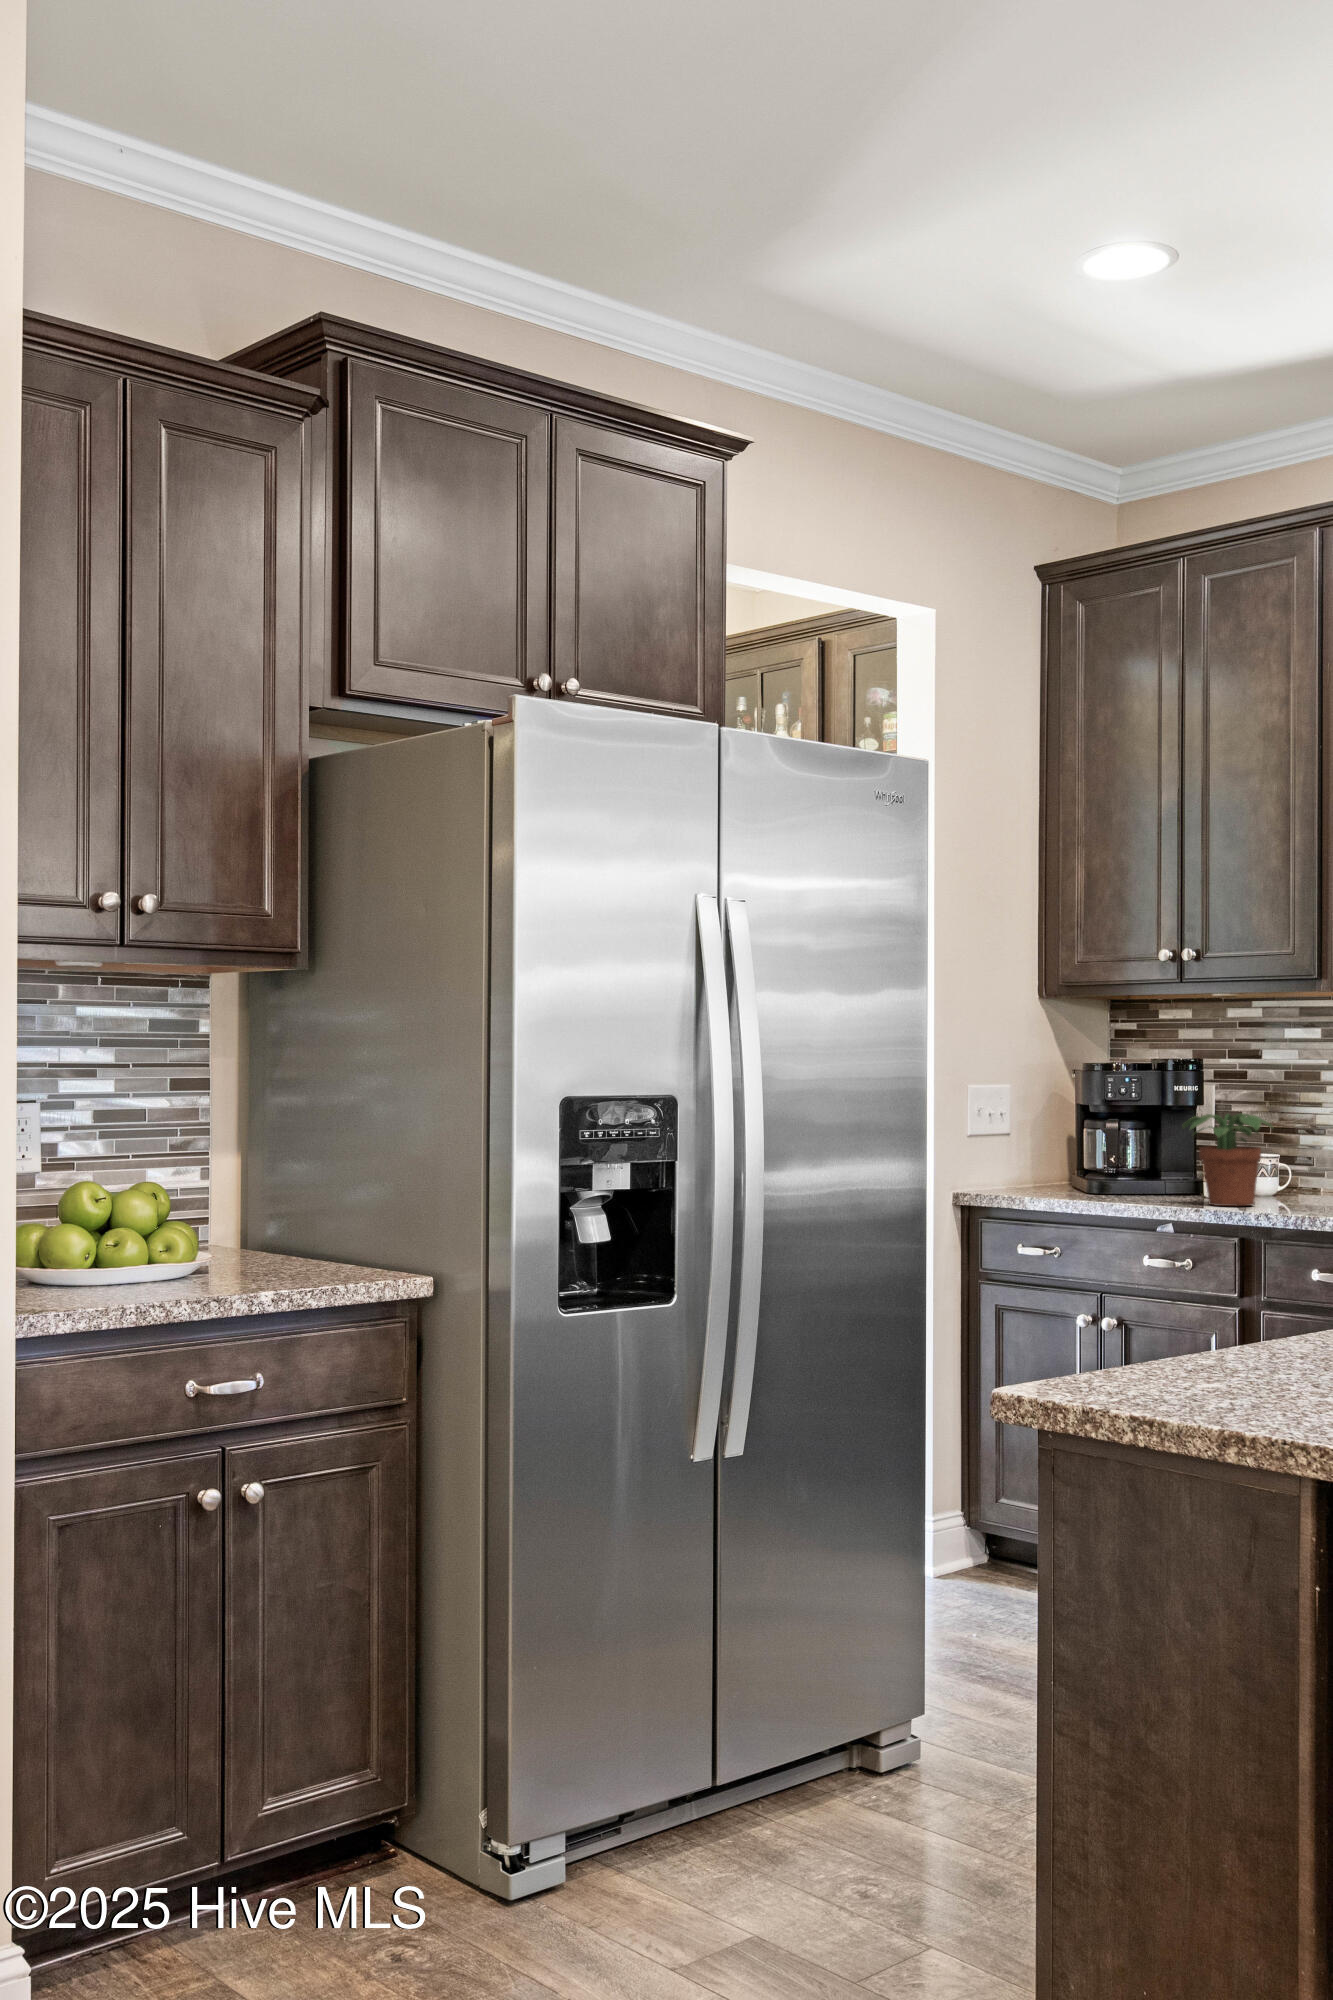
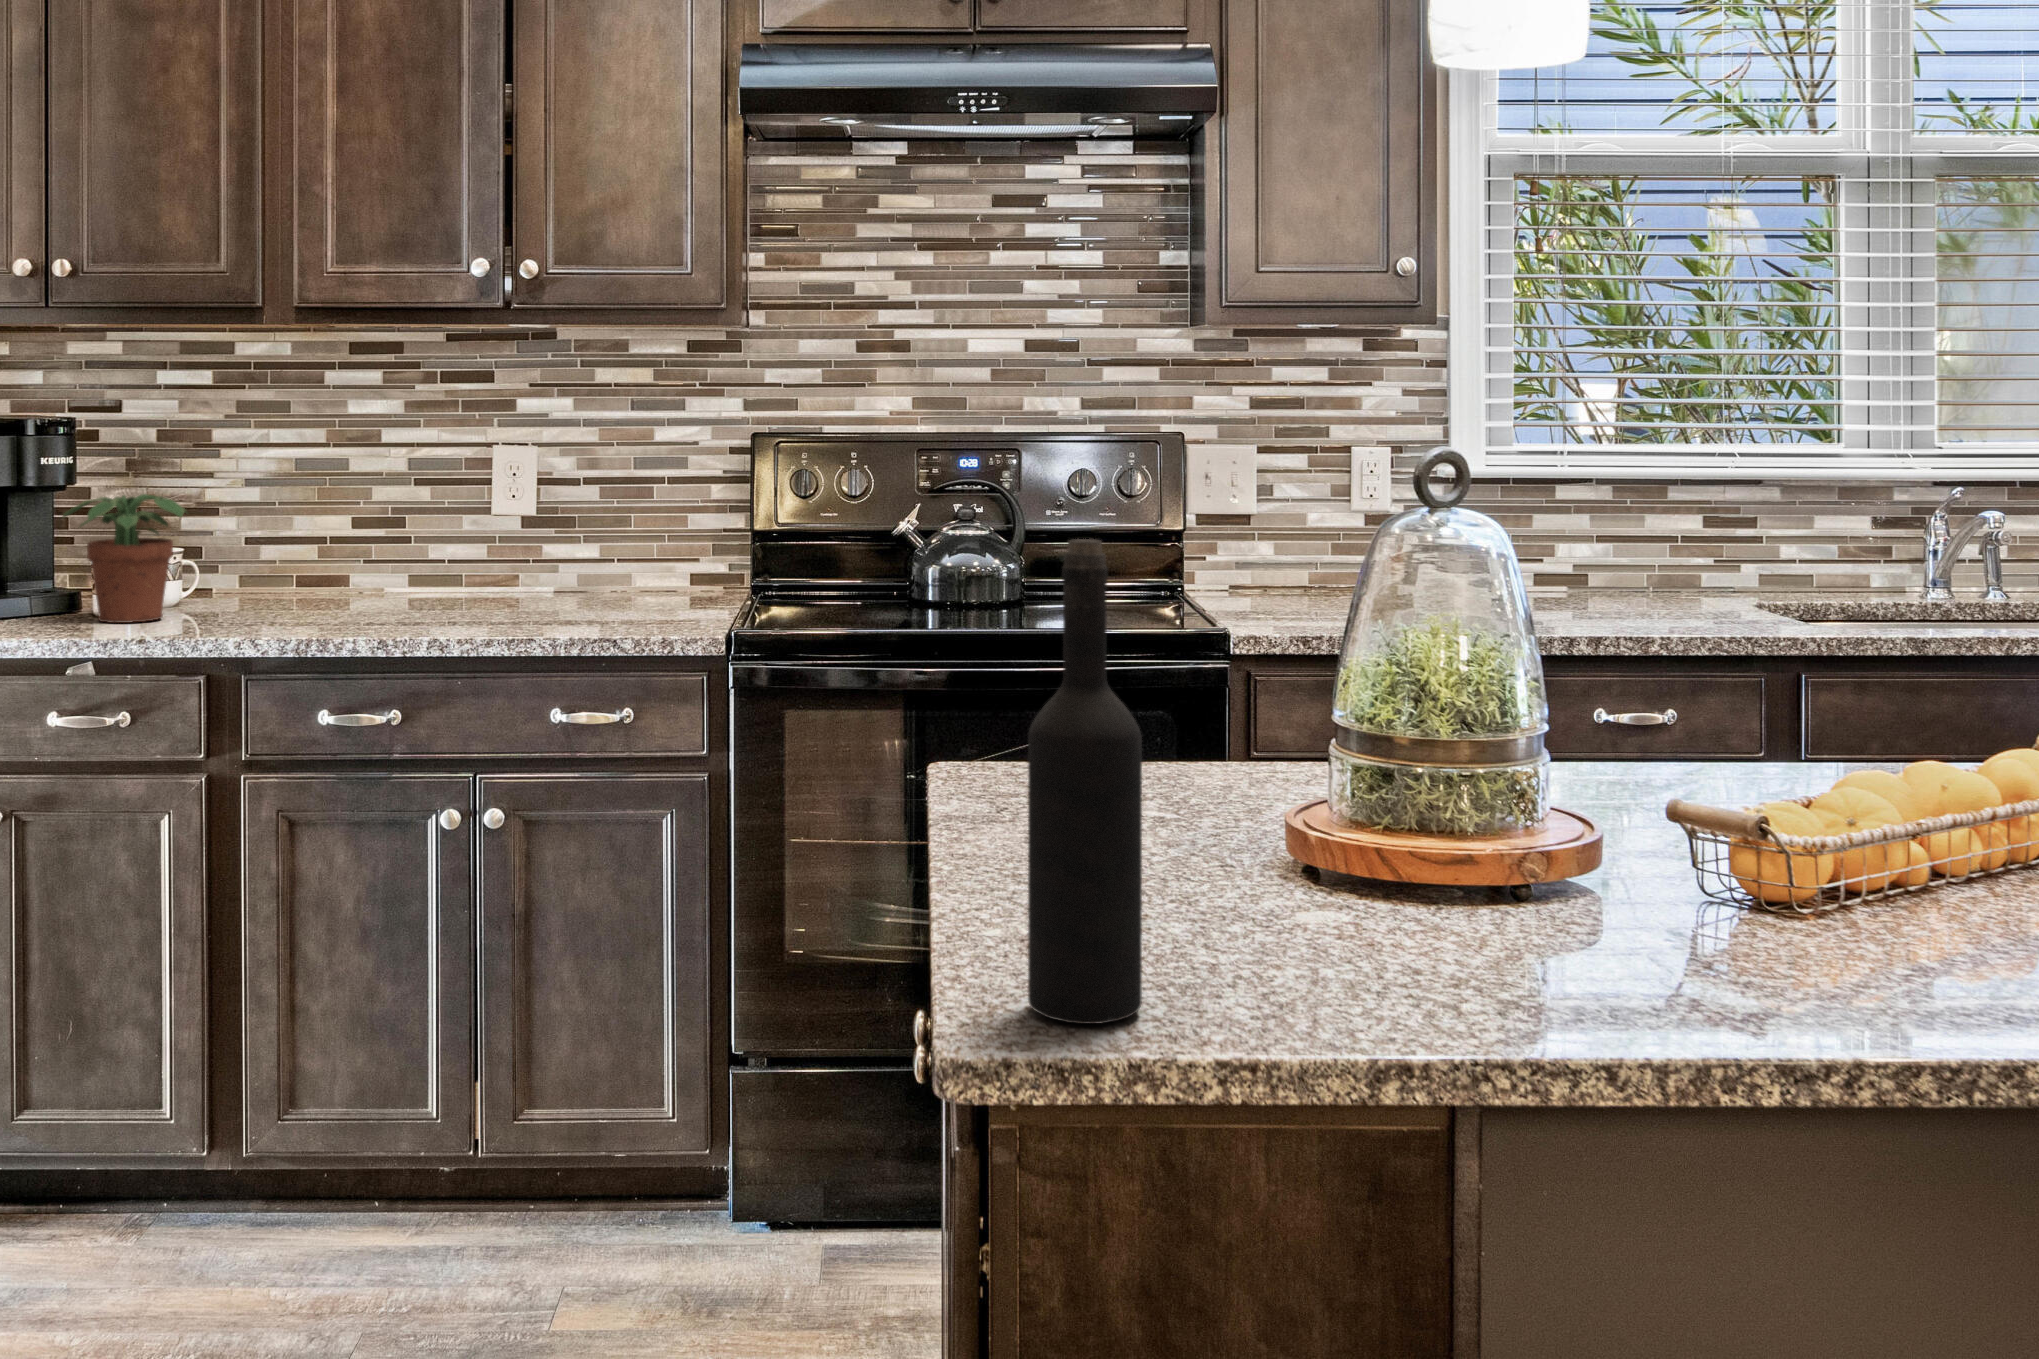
wine bottle: none [1085,1073,1168,1395] -> present [1028,539,1142,1024]

